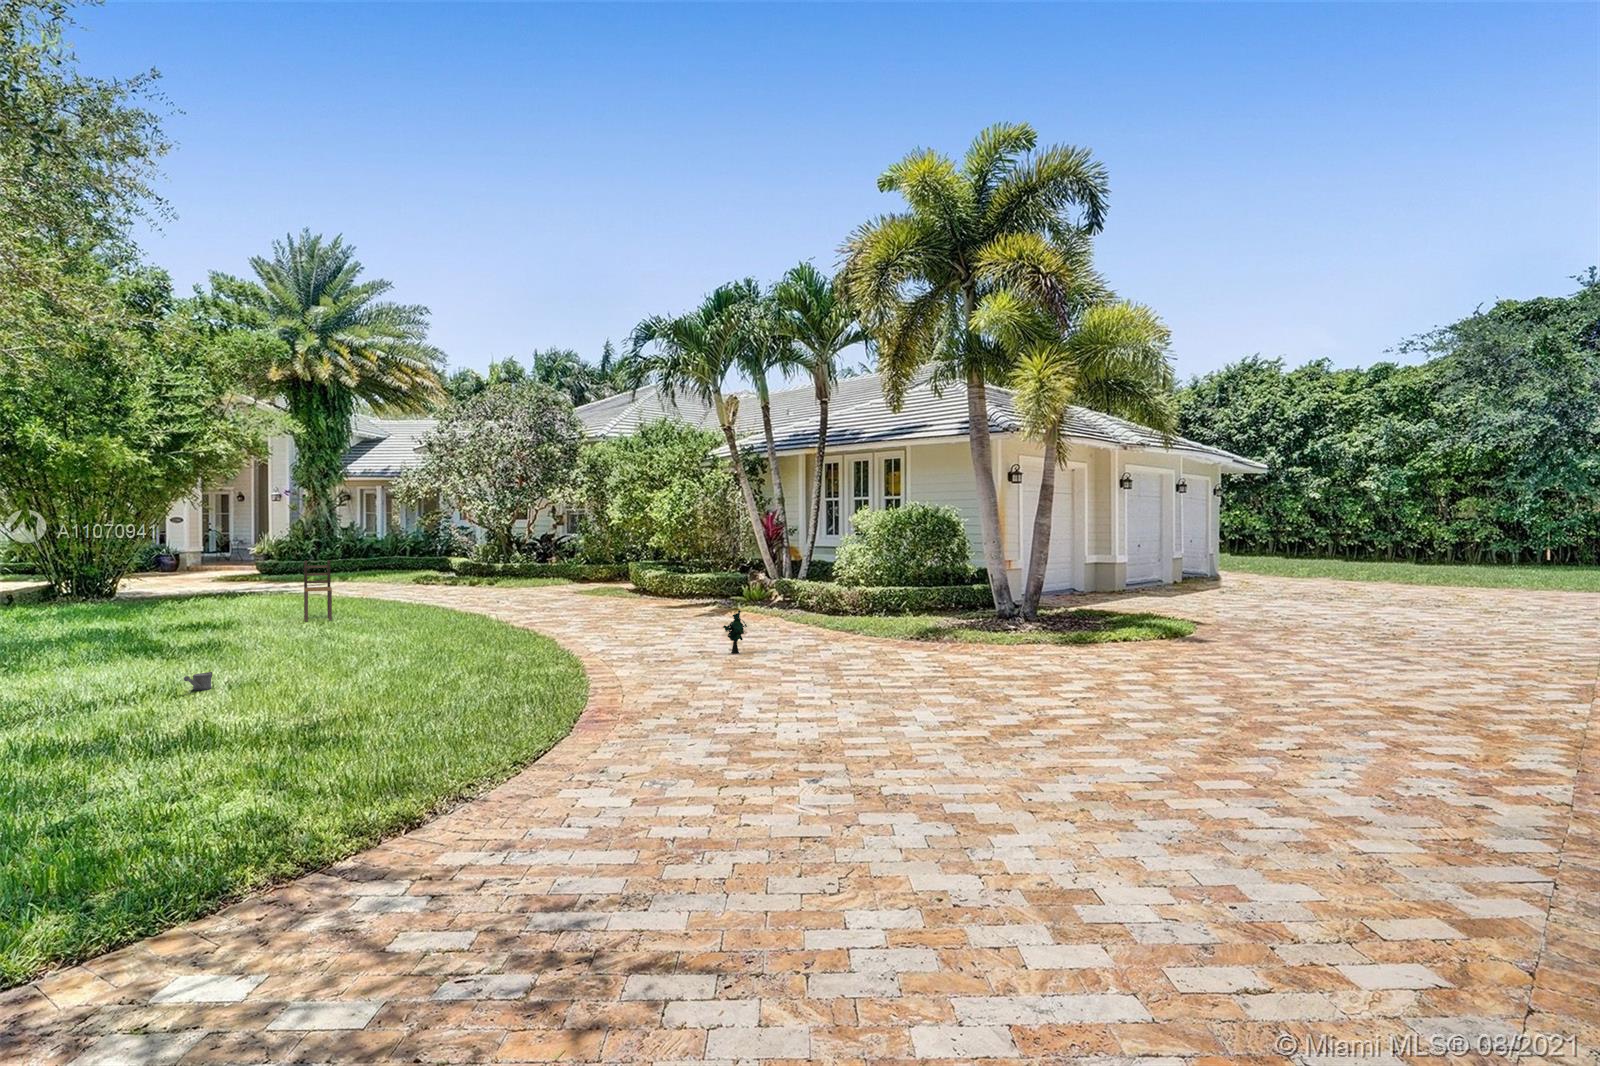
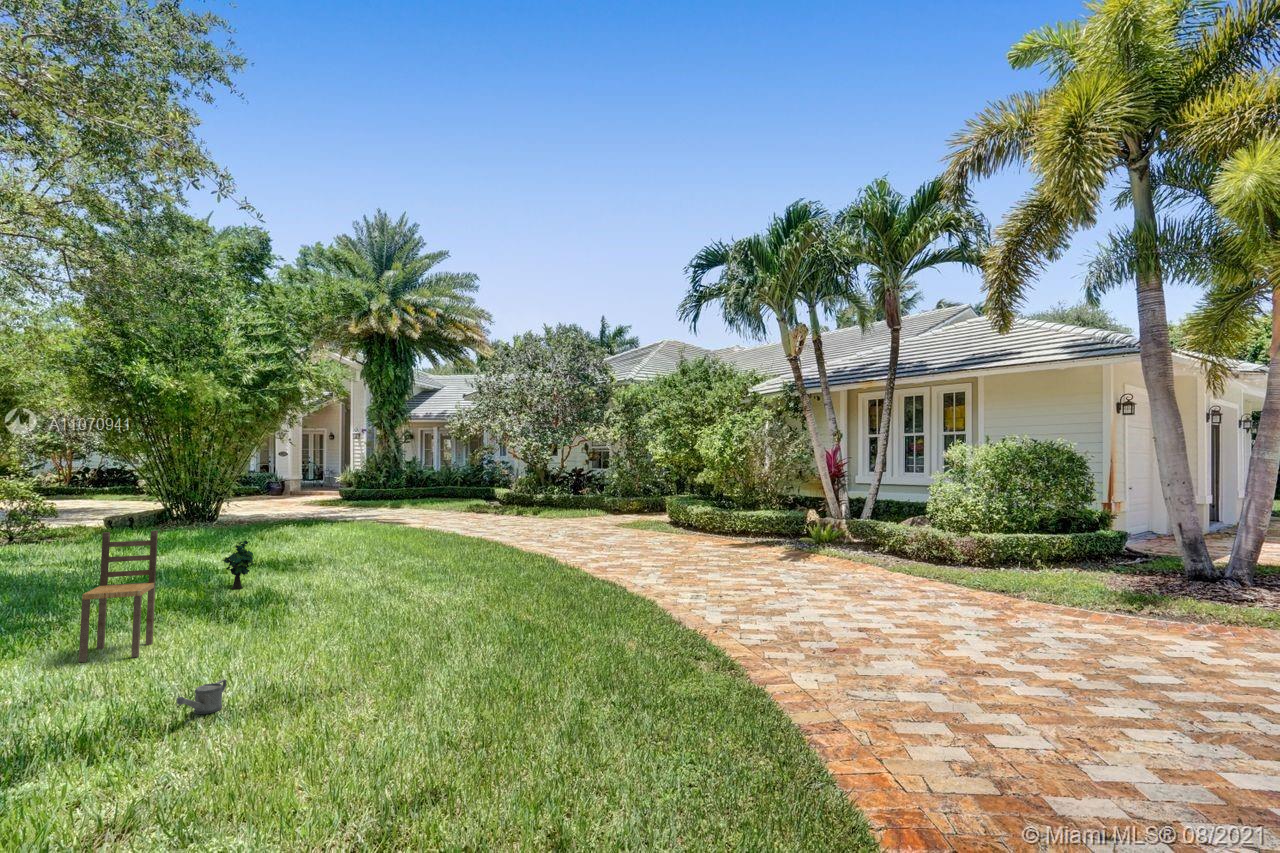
chair: present [304,560,332,622] -> present [79,531,158,662]
decorative plant: present [723,610,747,654] -> present [222,541,254,589]

